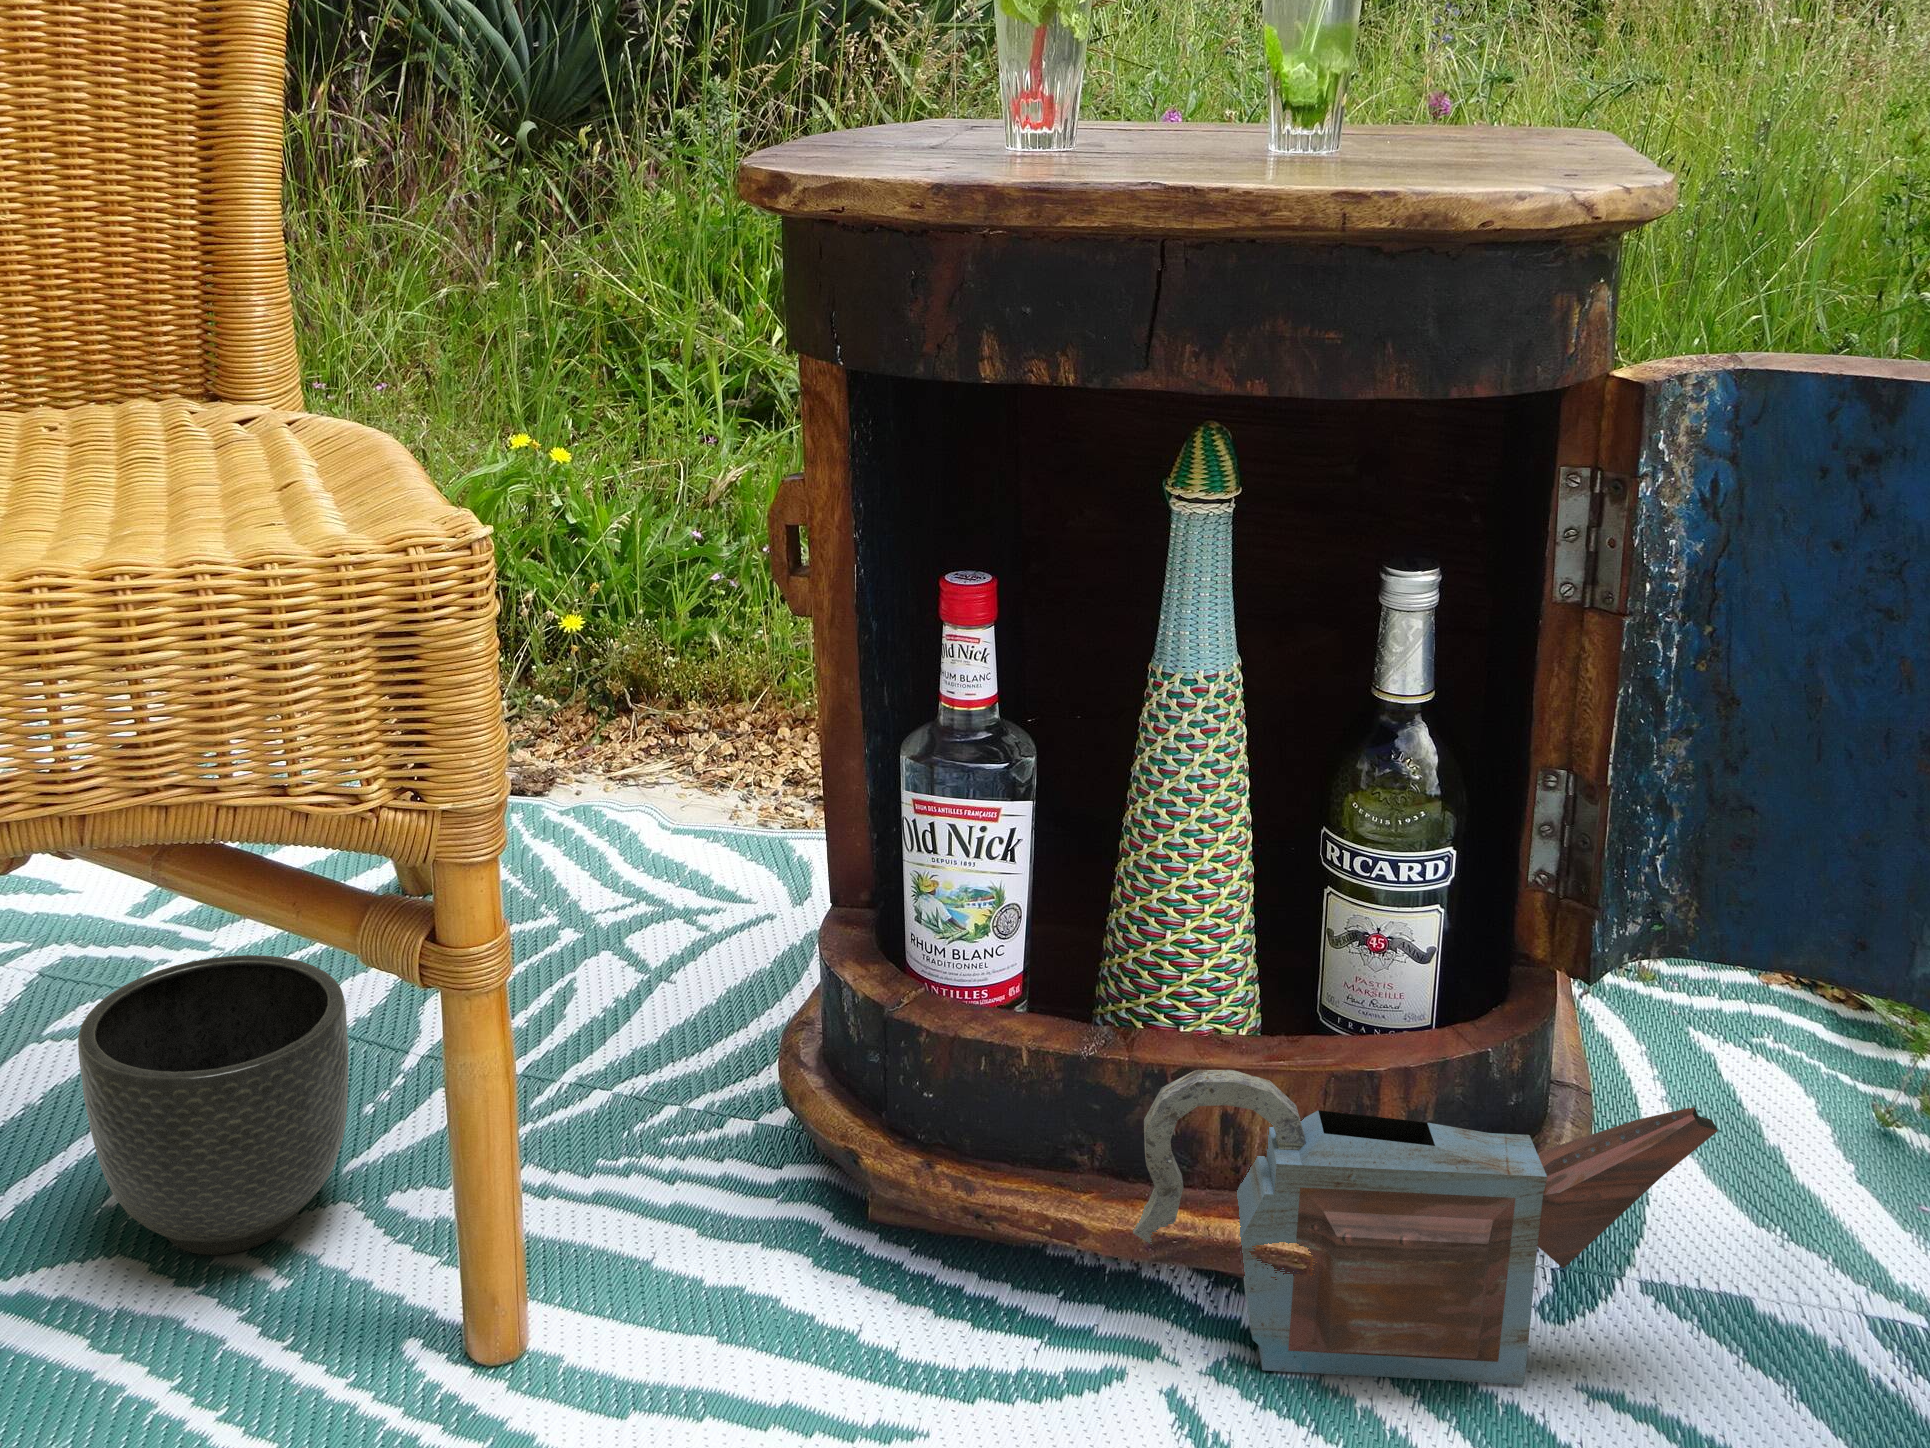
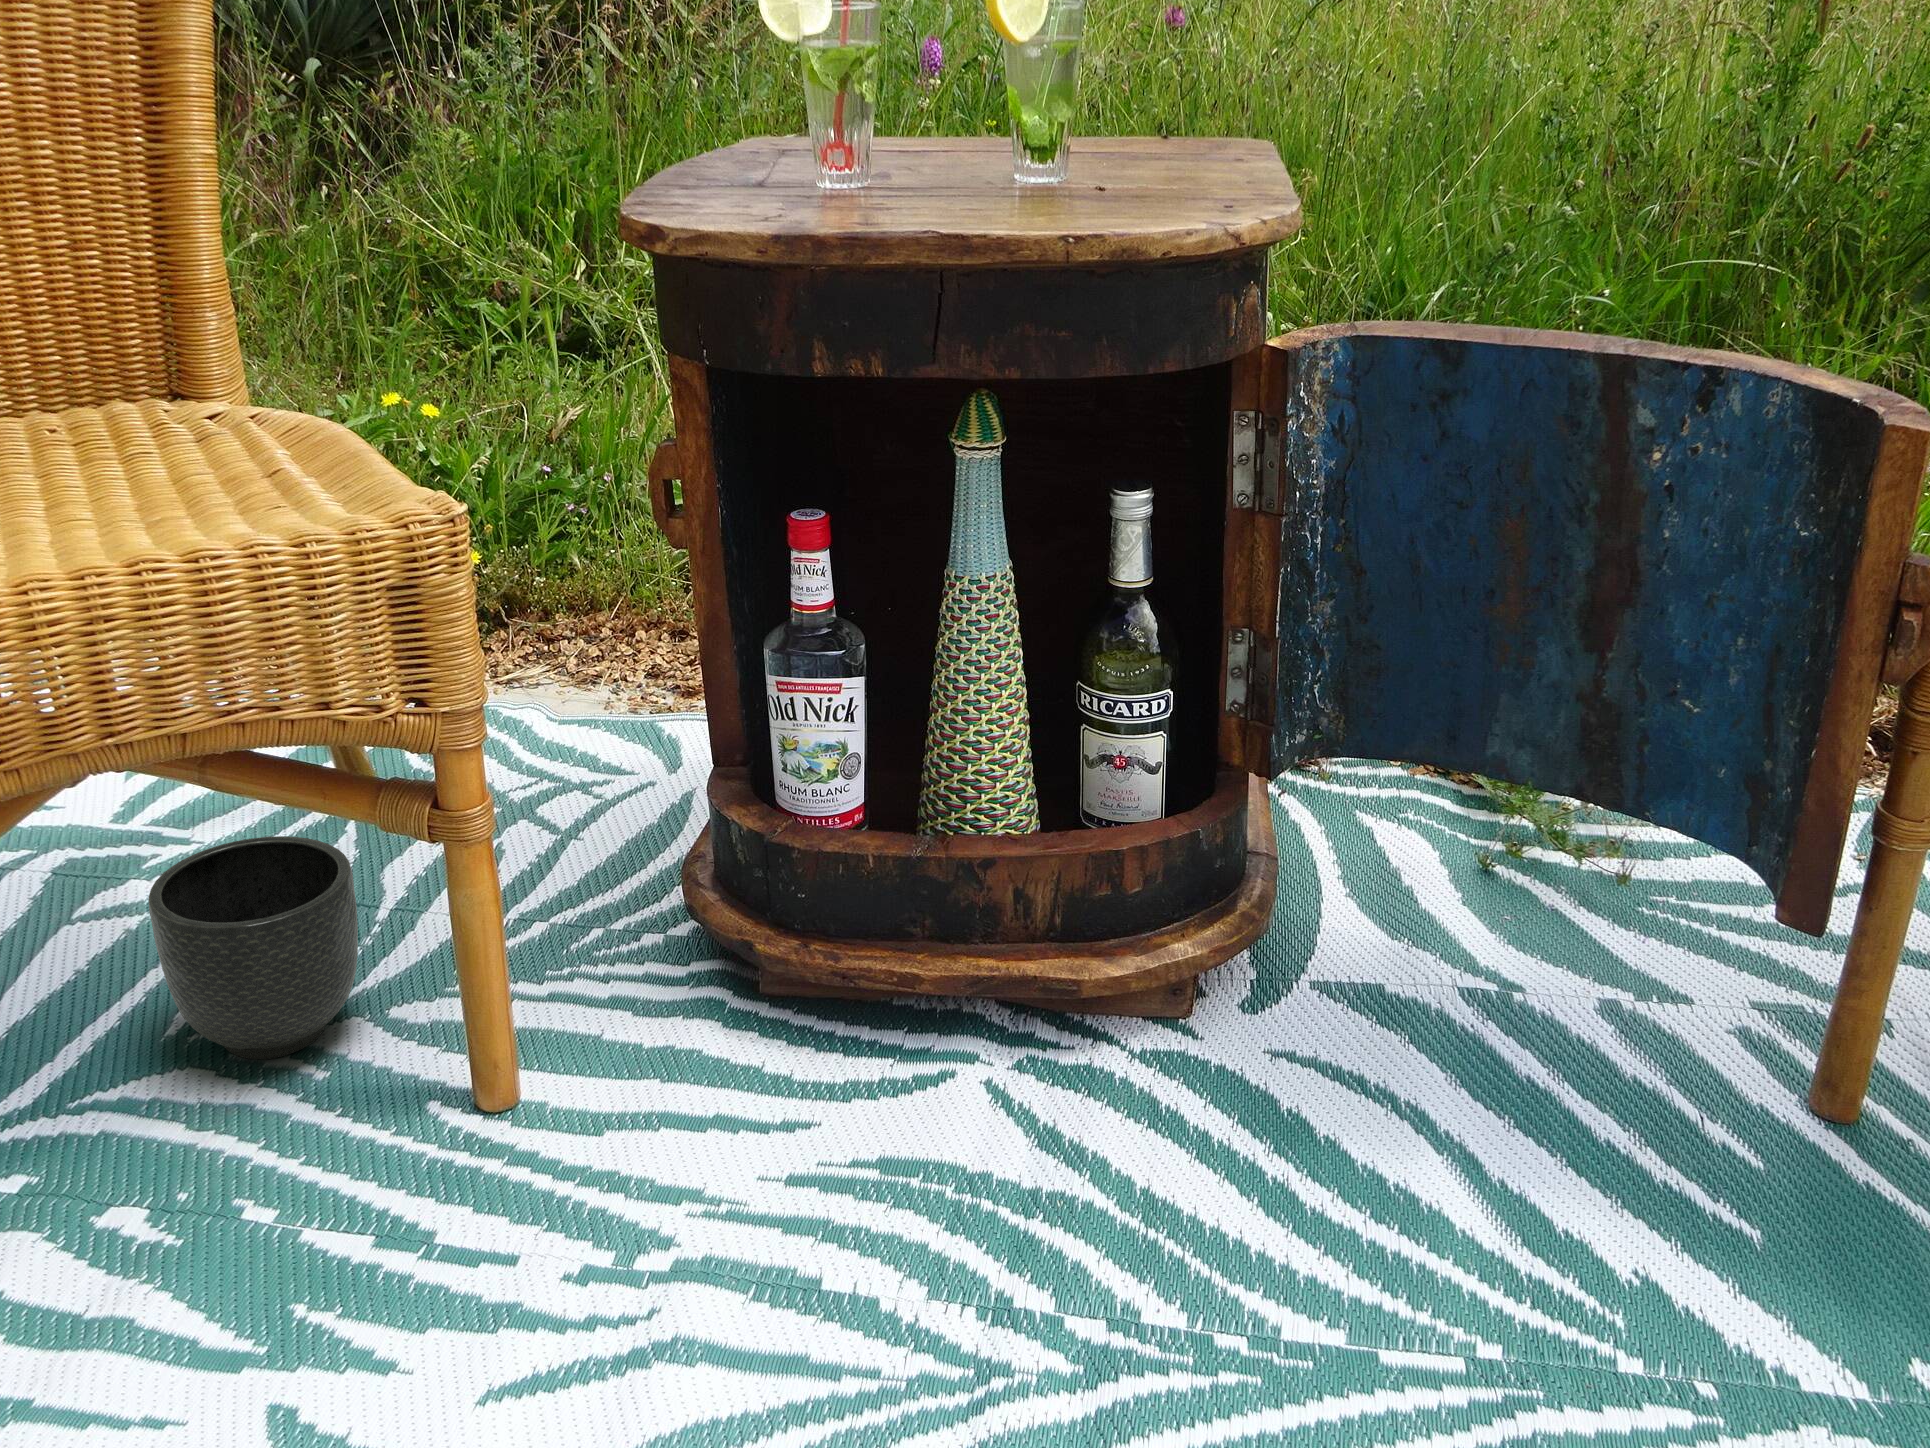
watering can: present [1133,1070,1718,1384] -> none [954,855,1351,1062]

